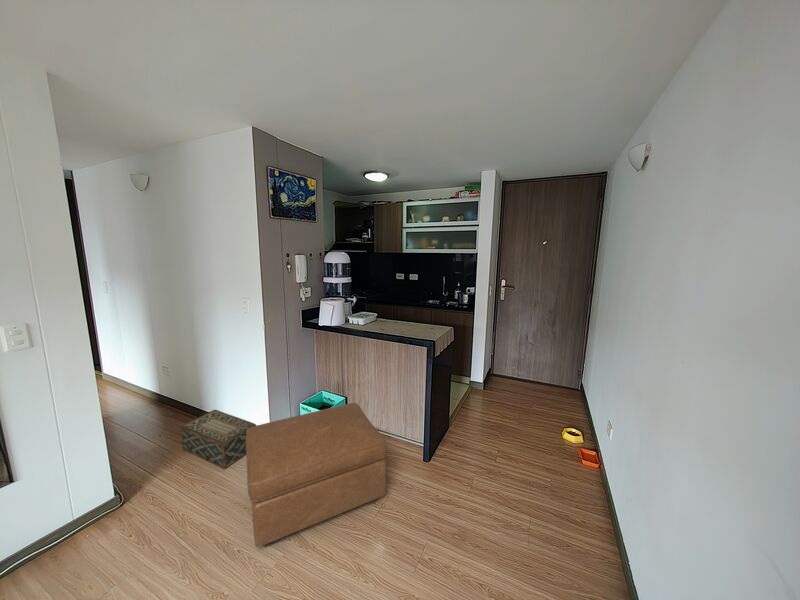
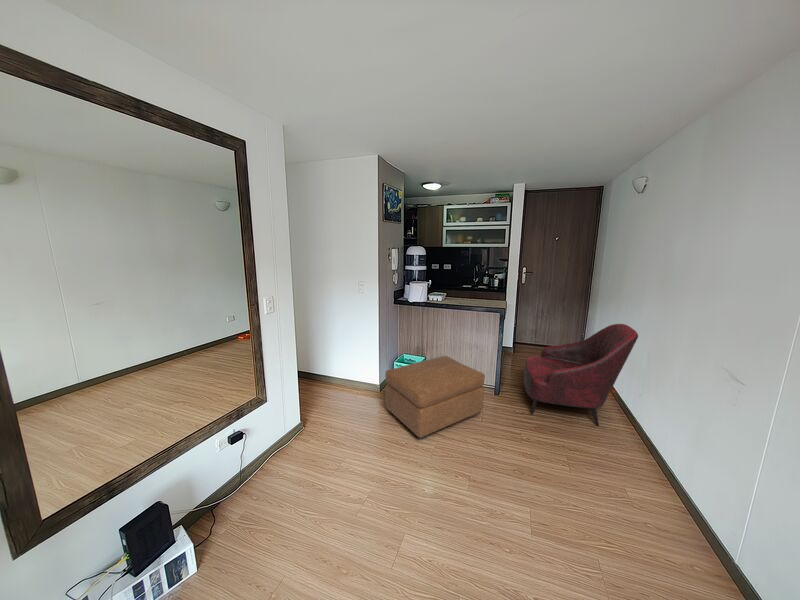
armchair: none [460,368,624,537] -> present [524,324,638,426]
woven basket: present [180,410,256,469] -> none [315,367,371,404]

